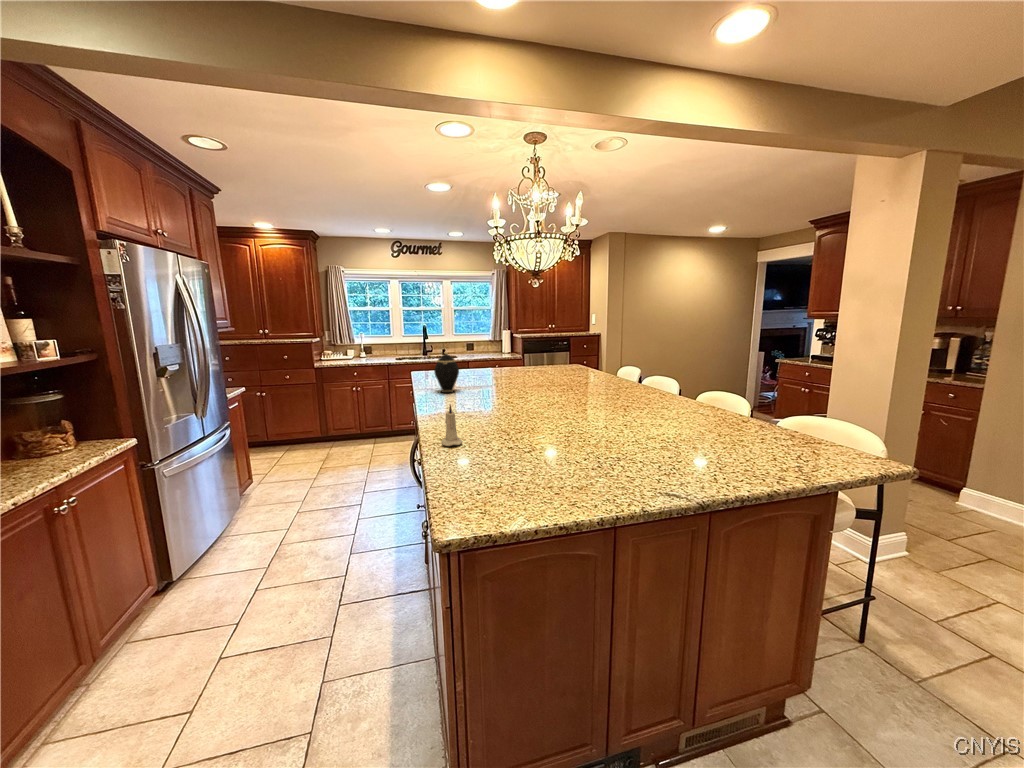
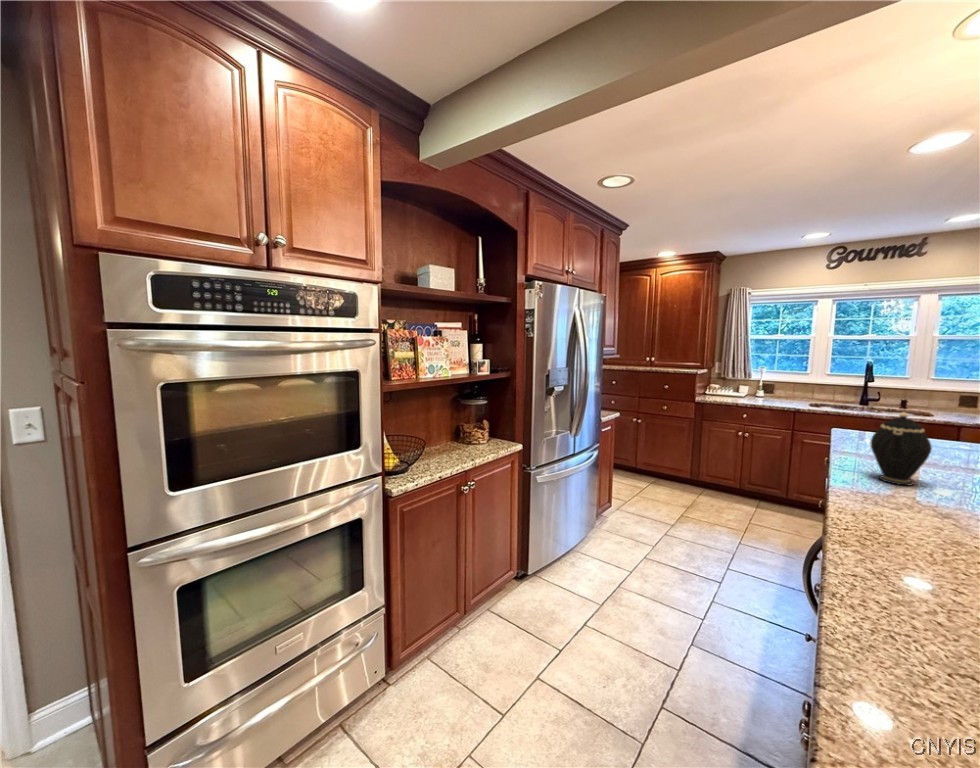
candle: present [442,405,463,446] -> none [856,533,916,625]

